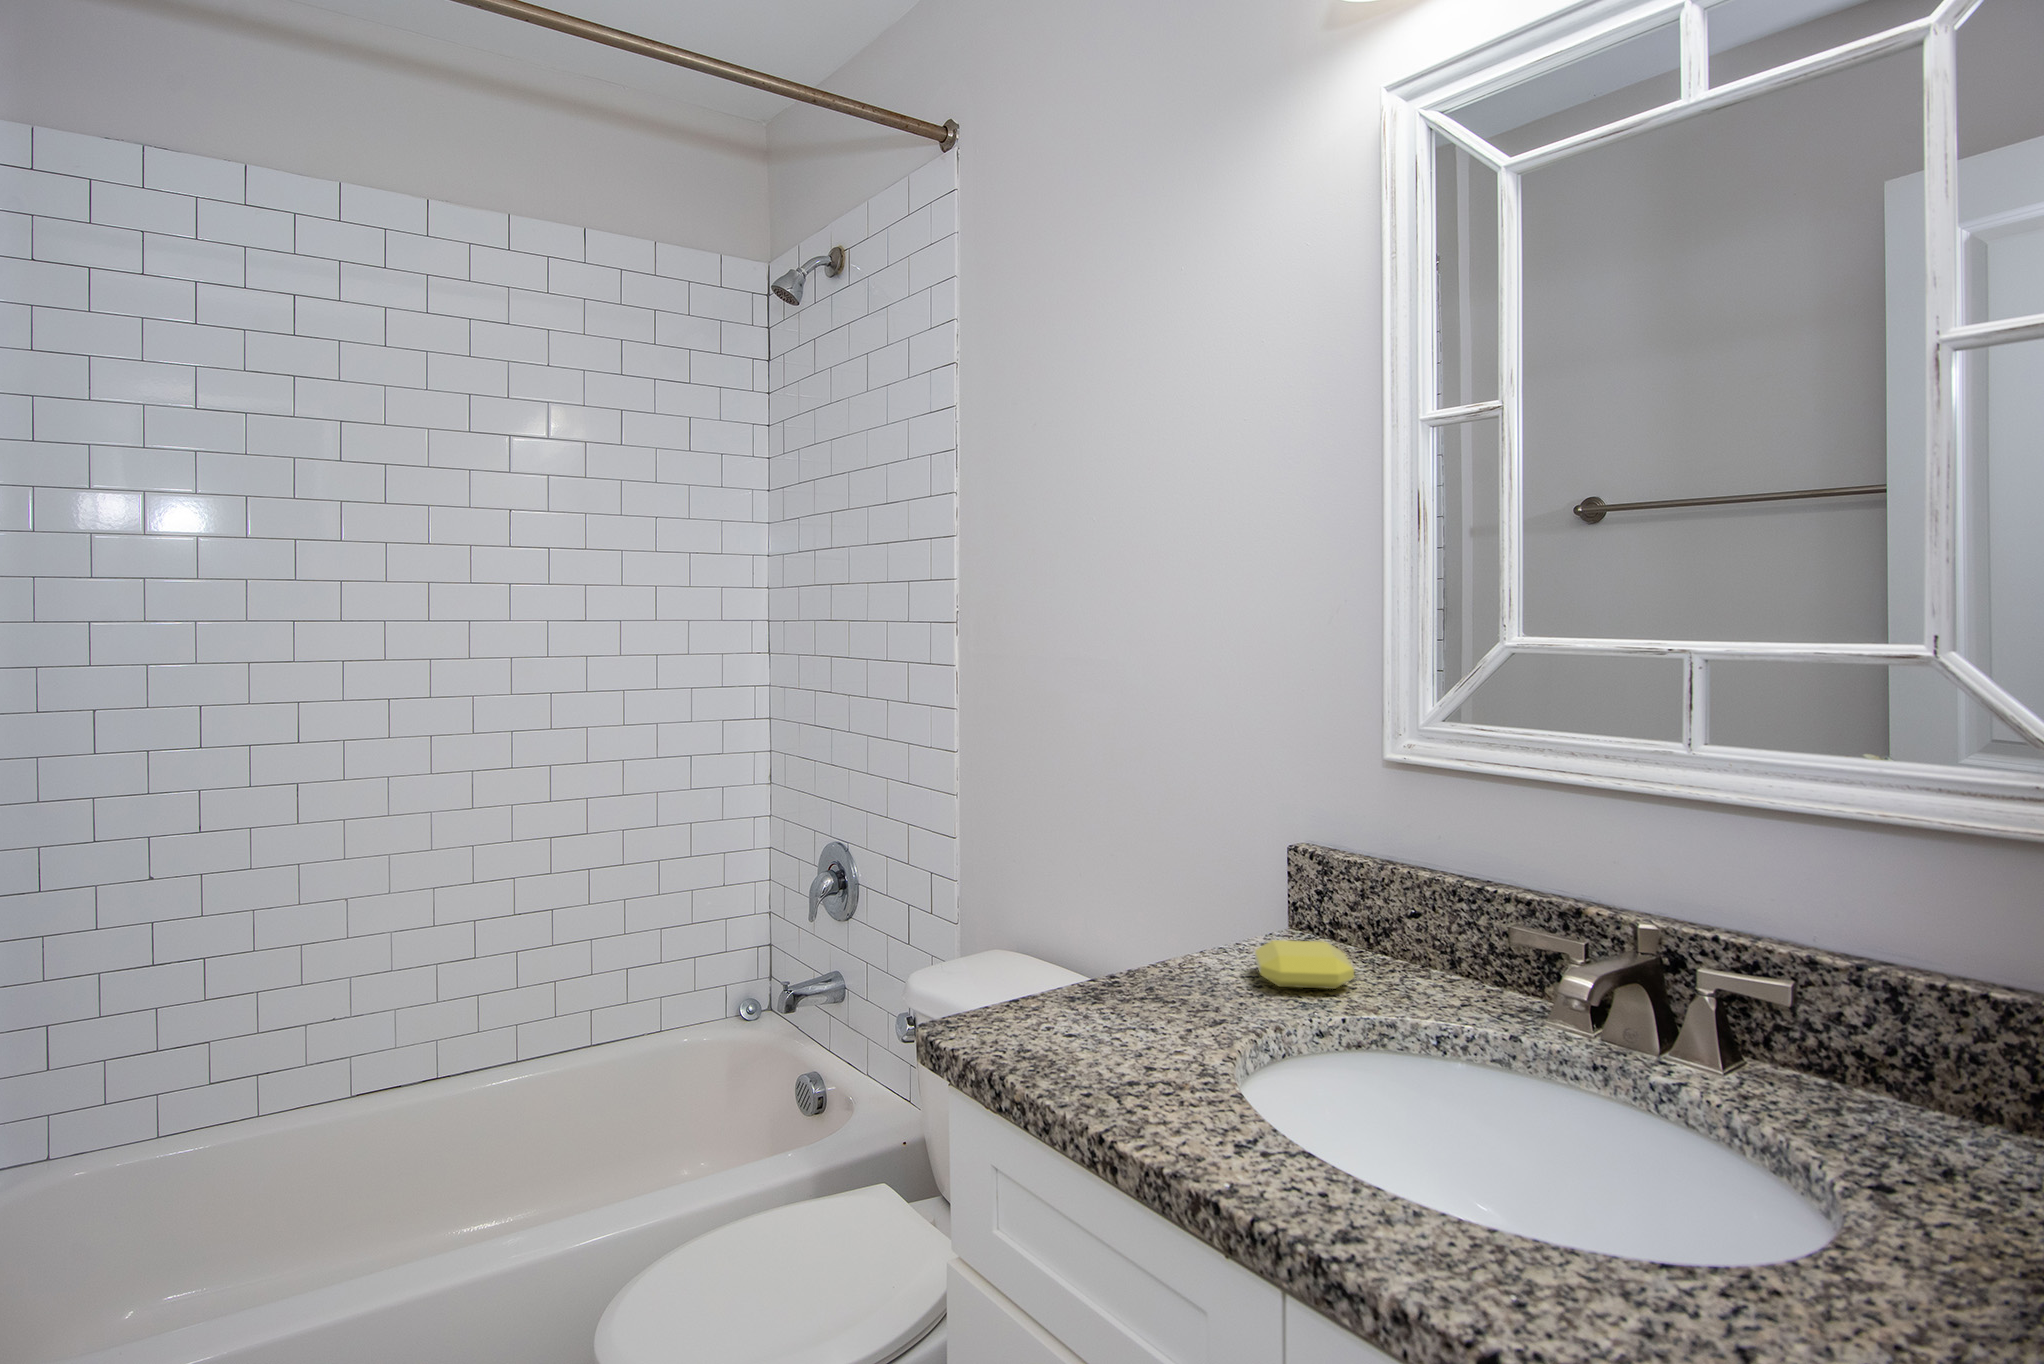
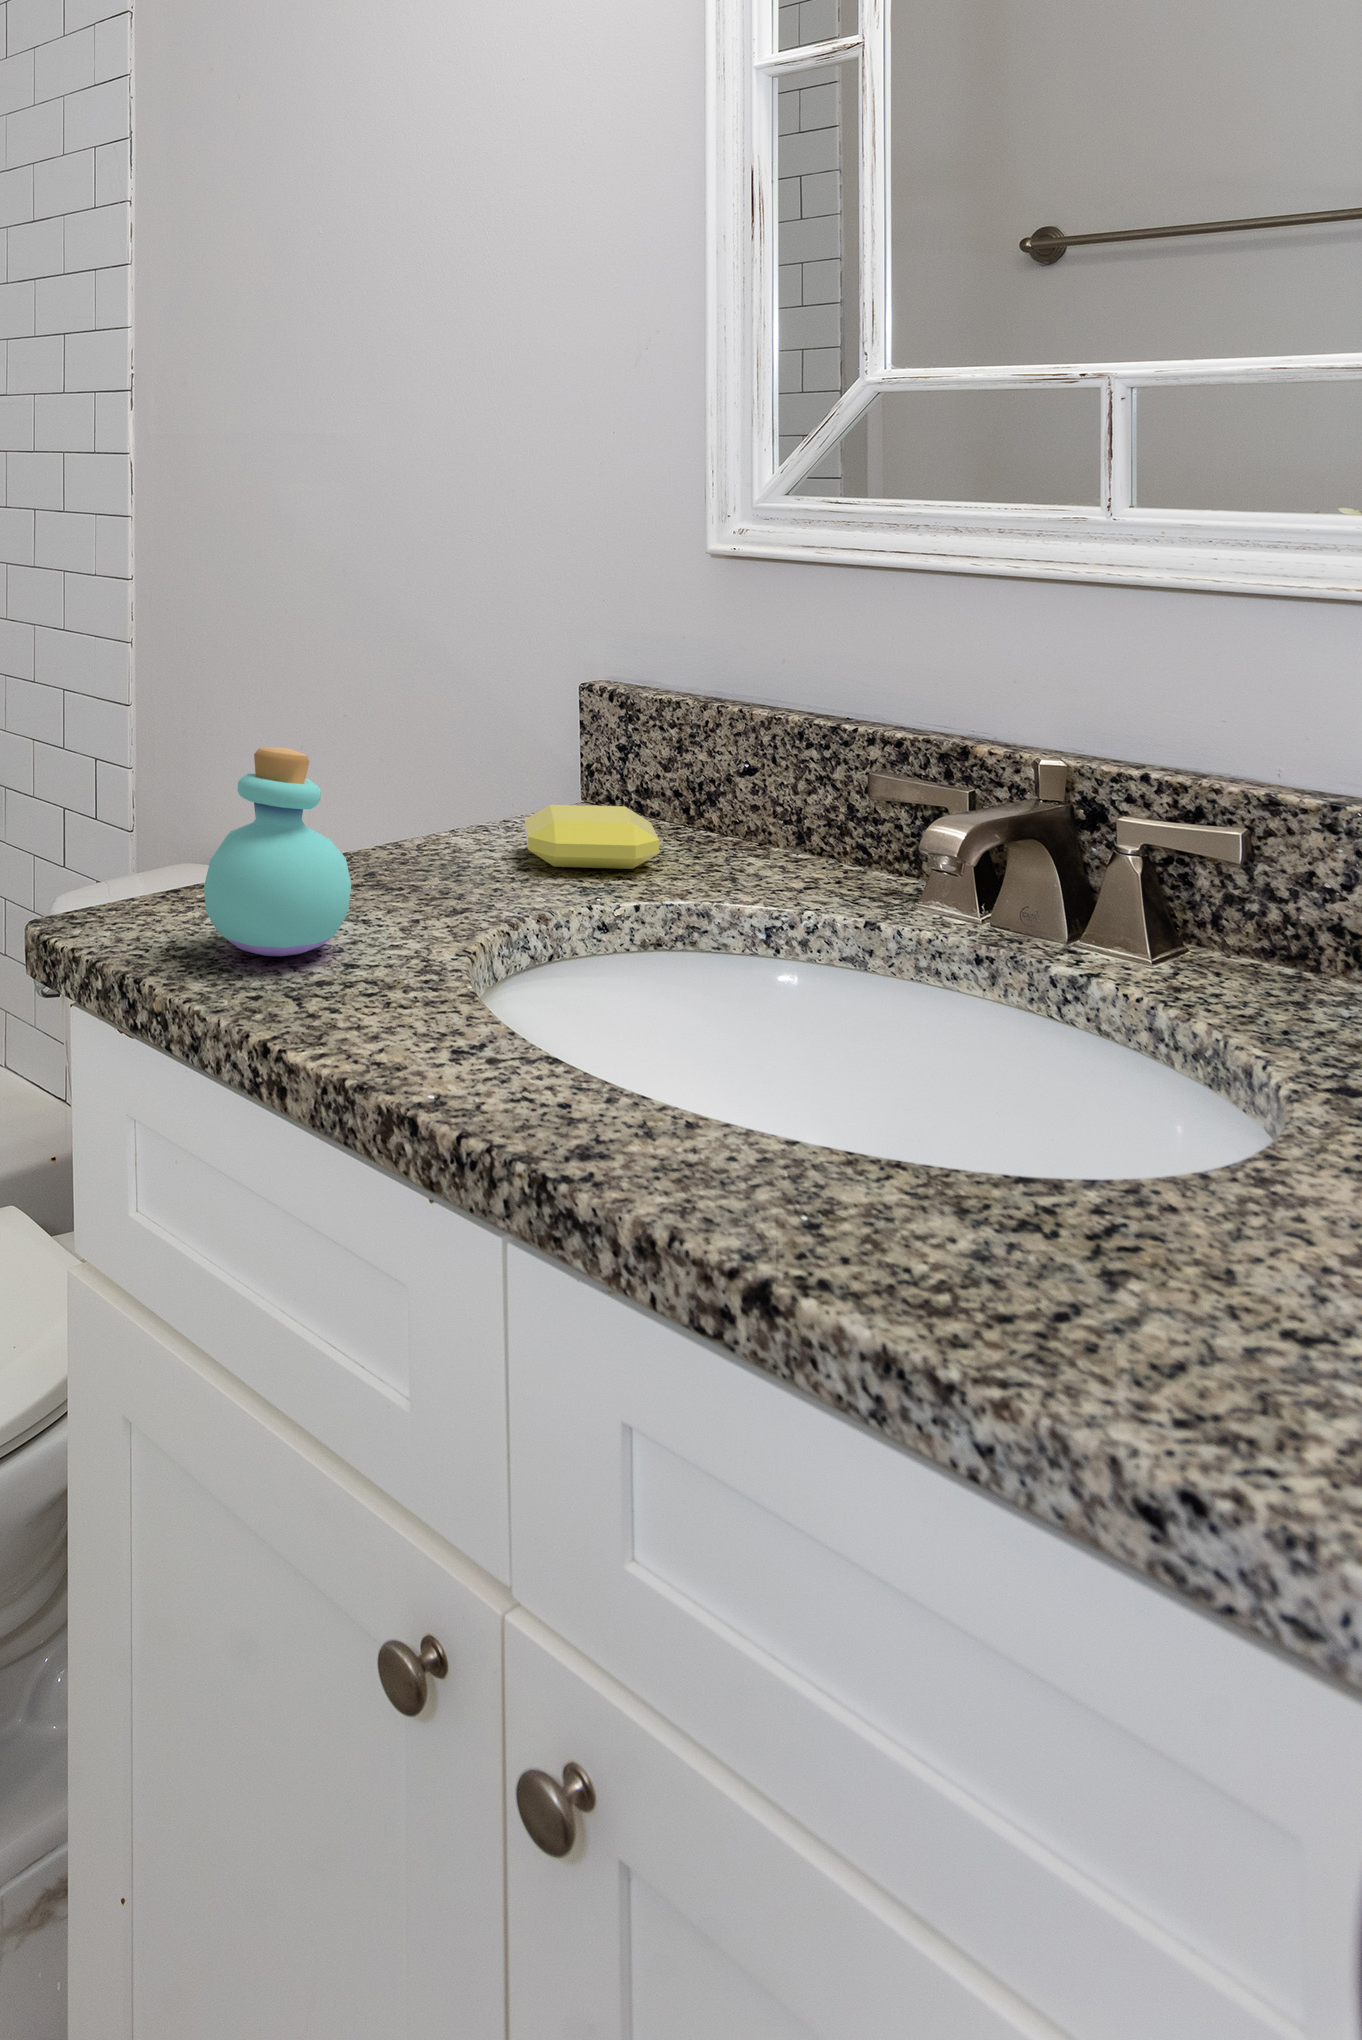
perfume bottle: none [1046,919,1148,1065] -> present [204,747,351,956]

